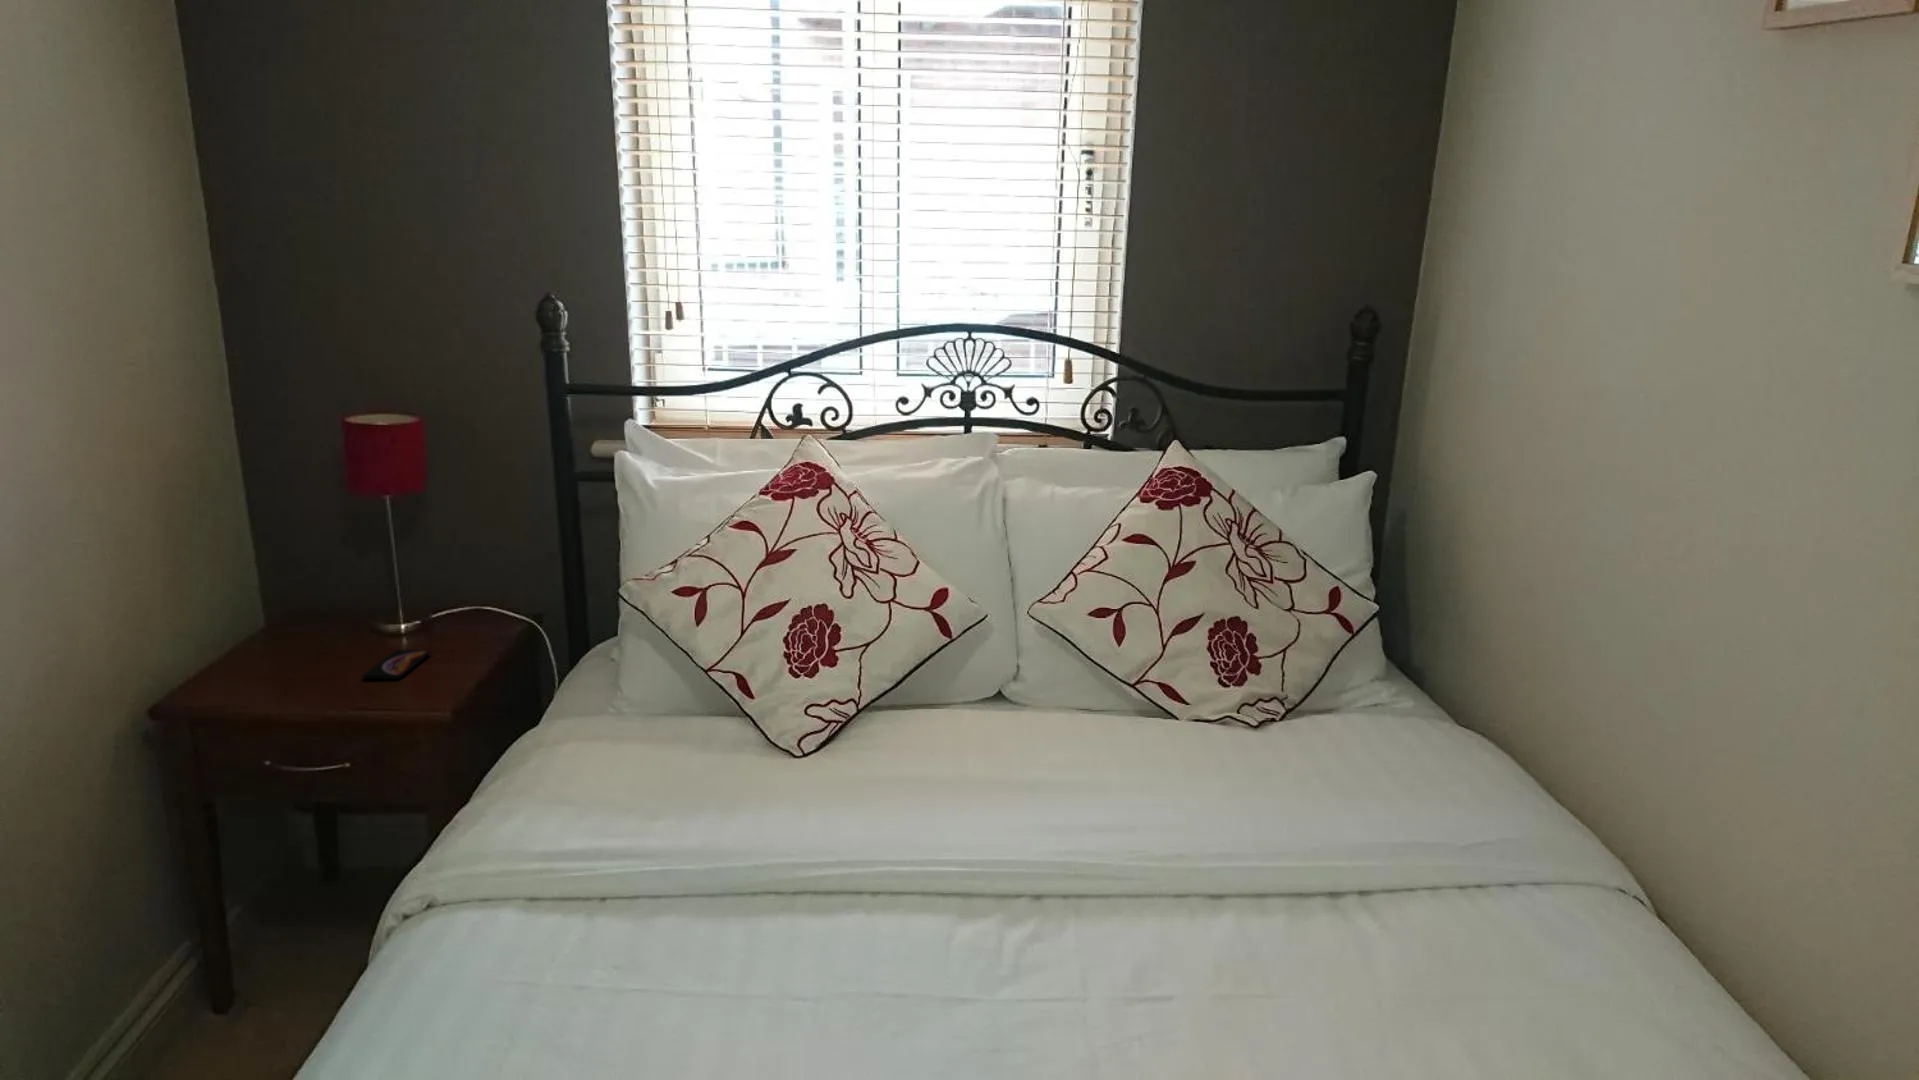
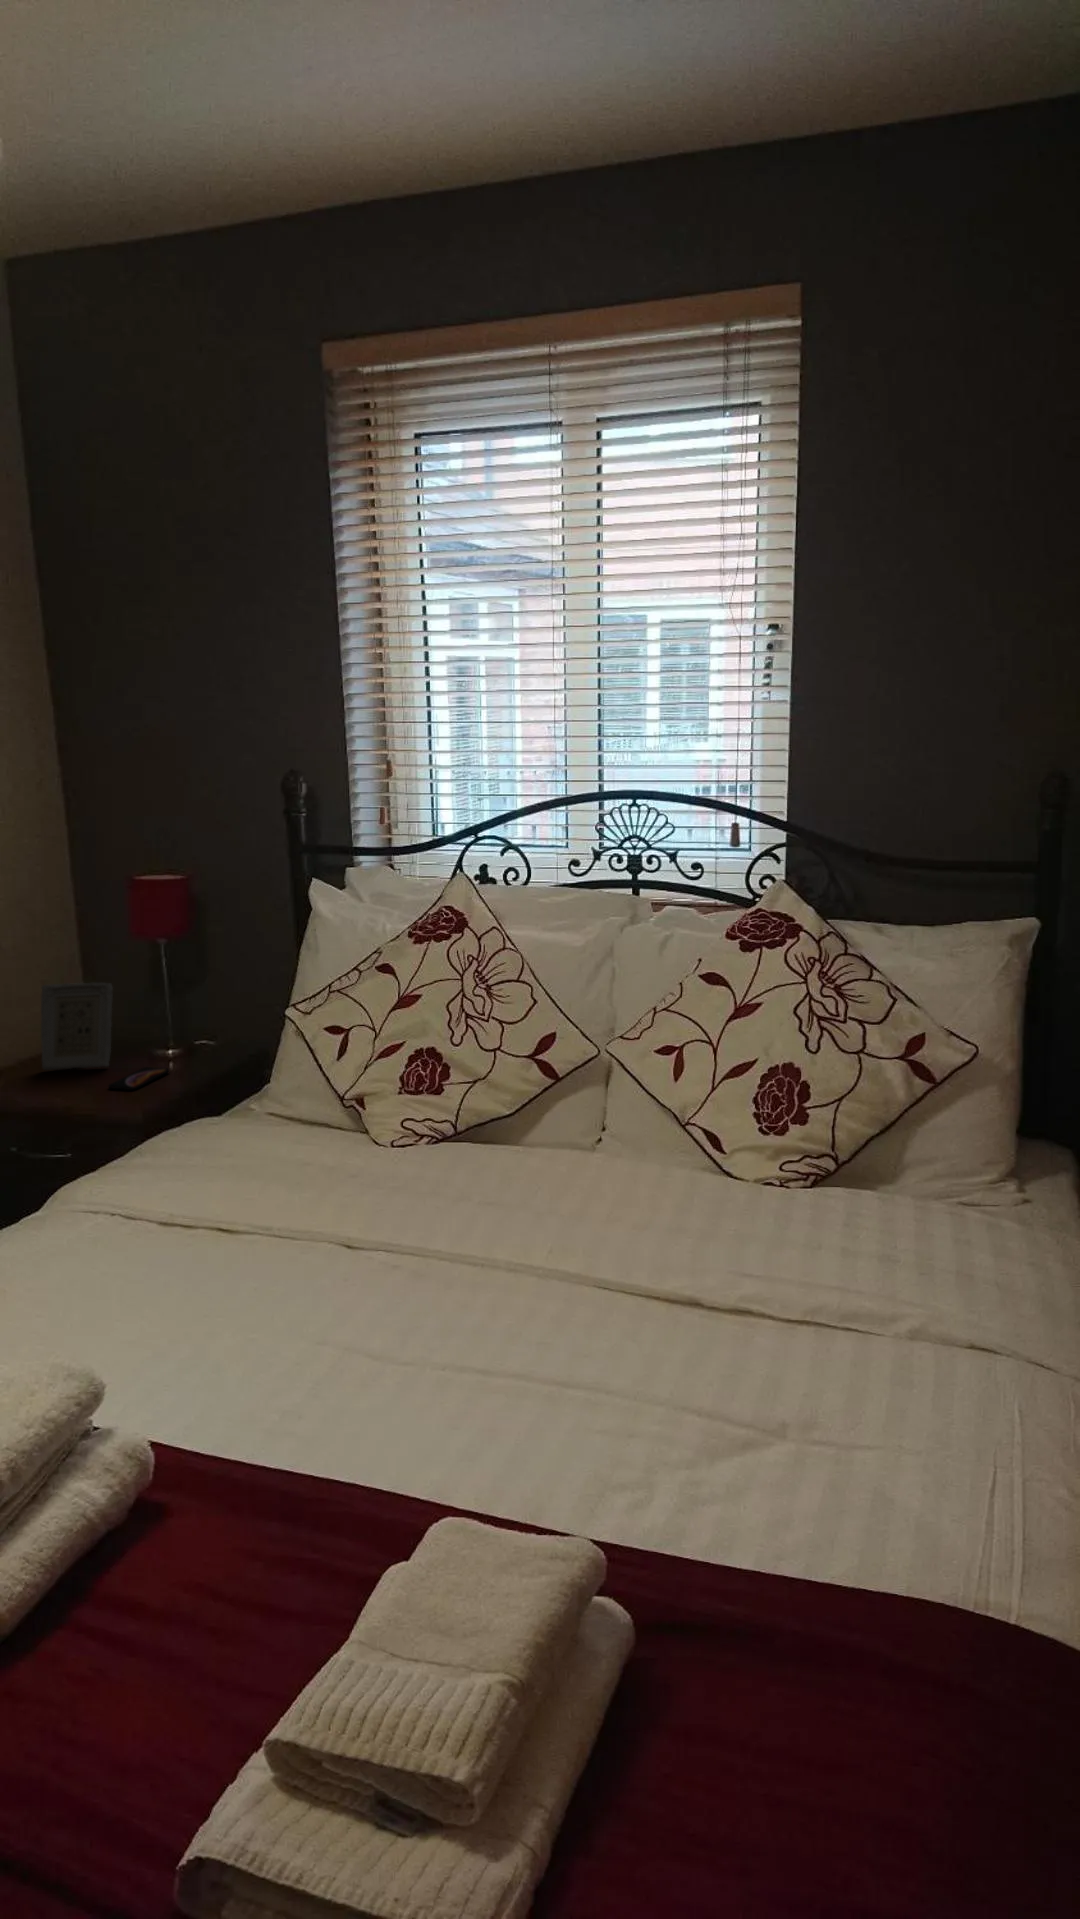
picture frame: none [241,551,344,662] -> present [41,983,113,1070]

